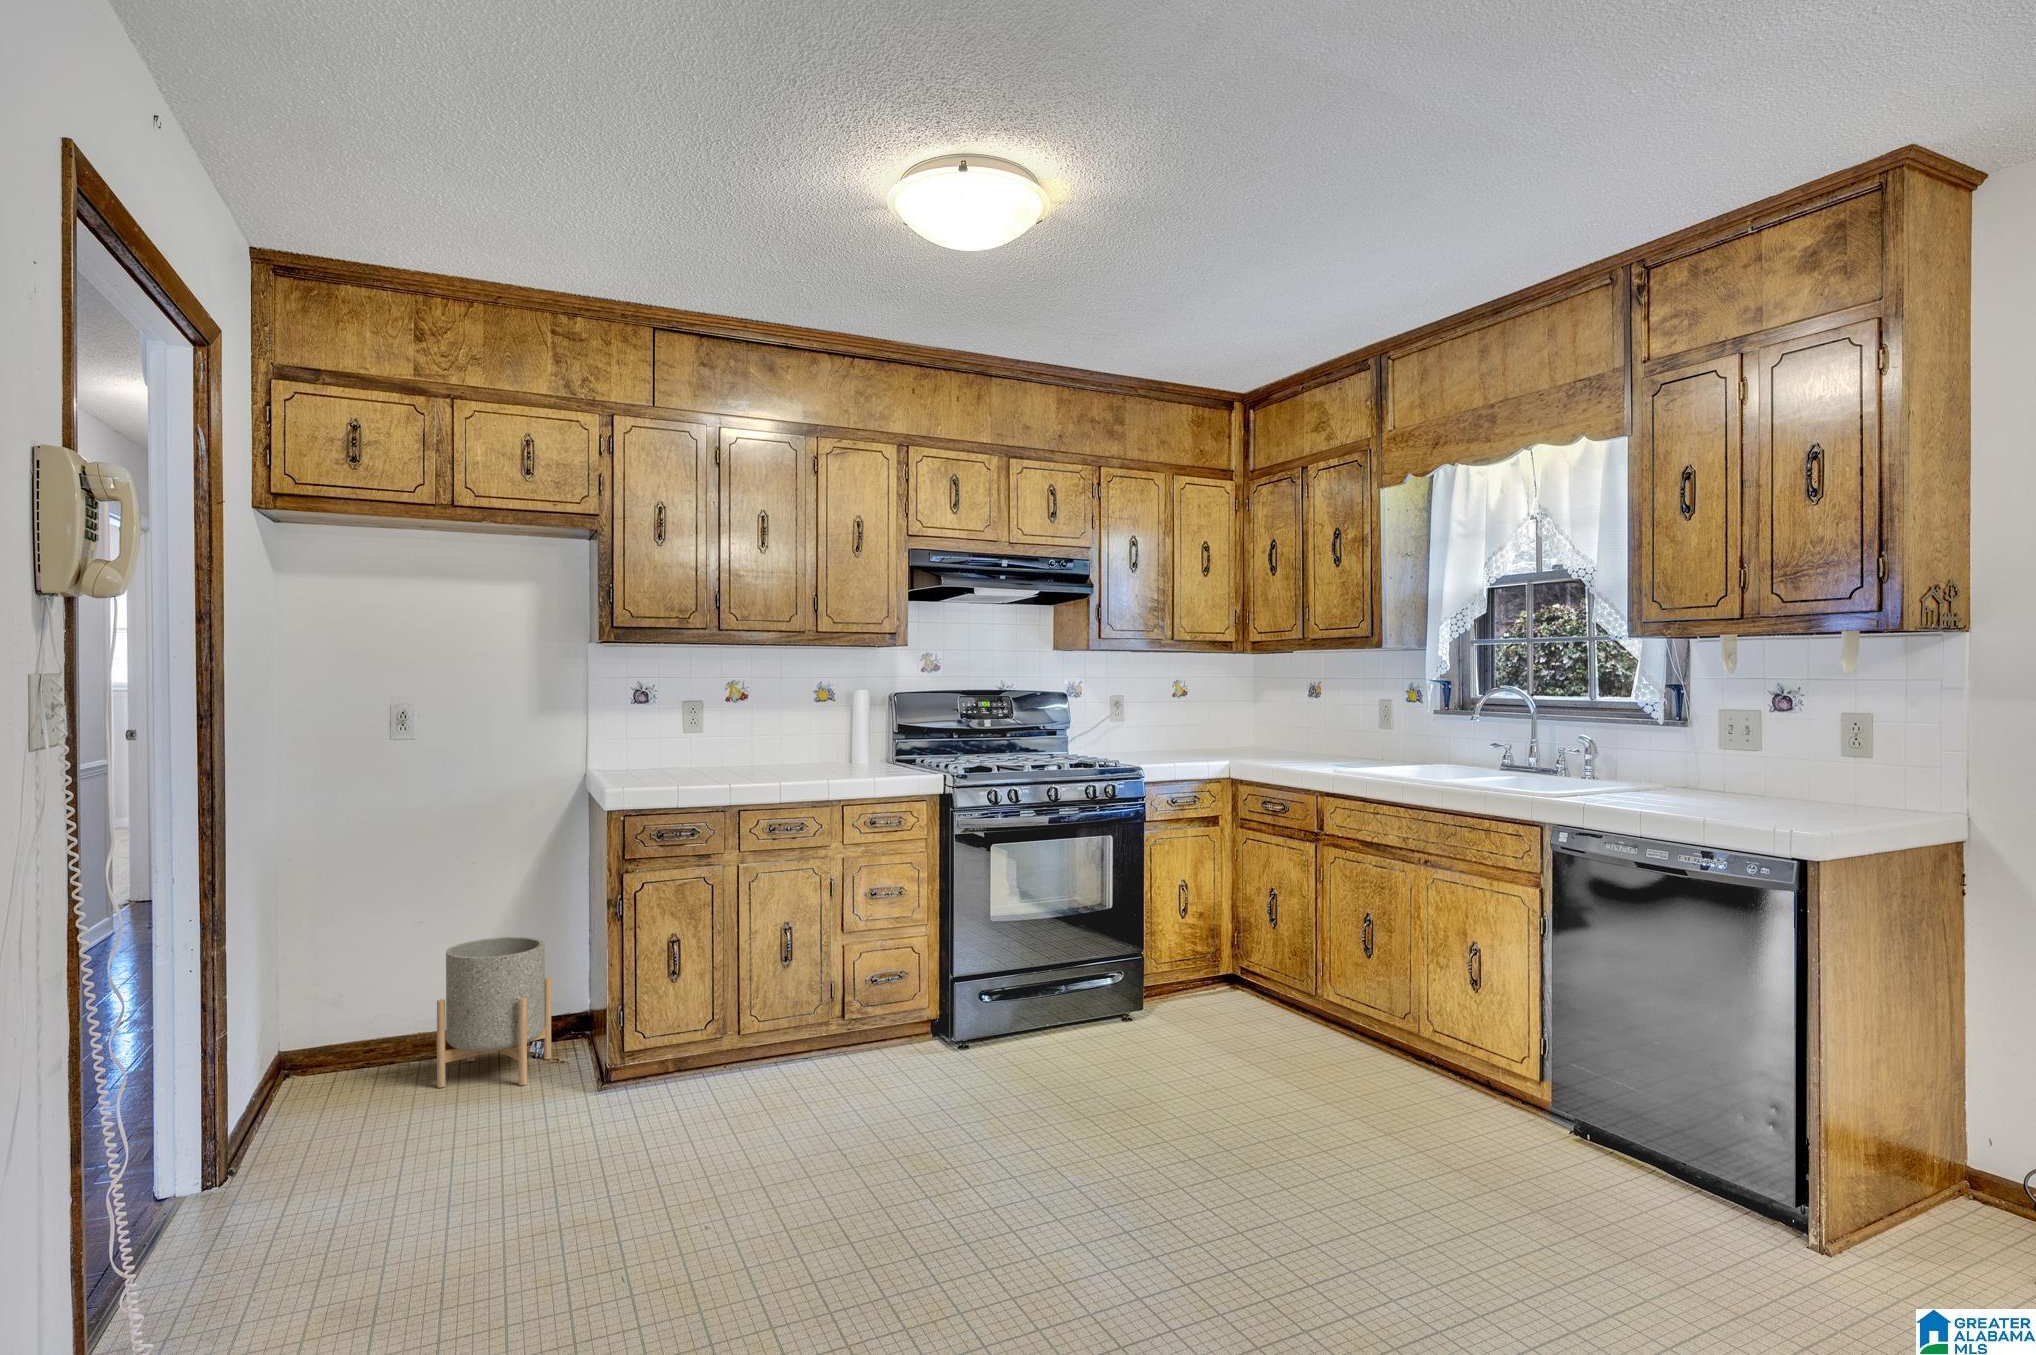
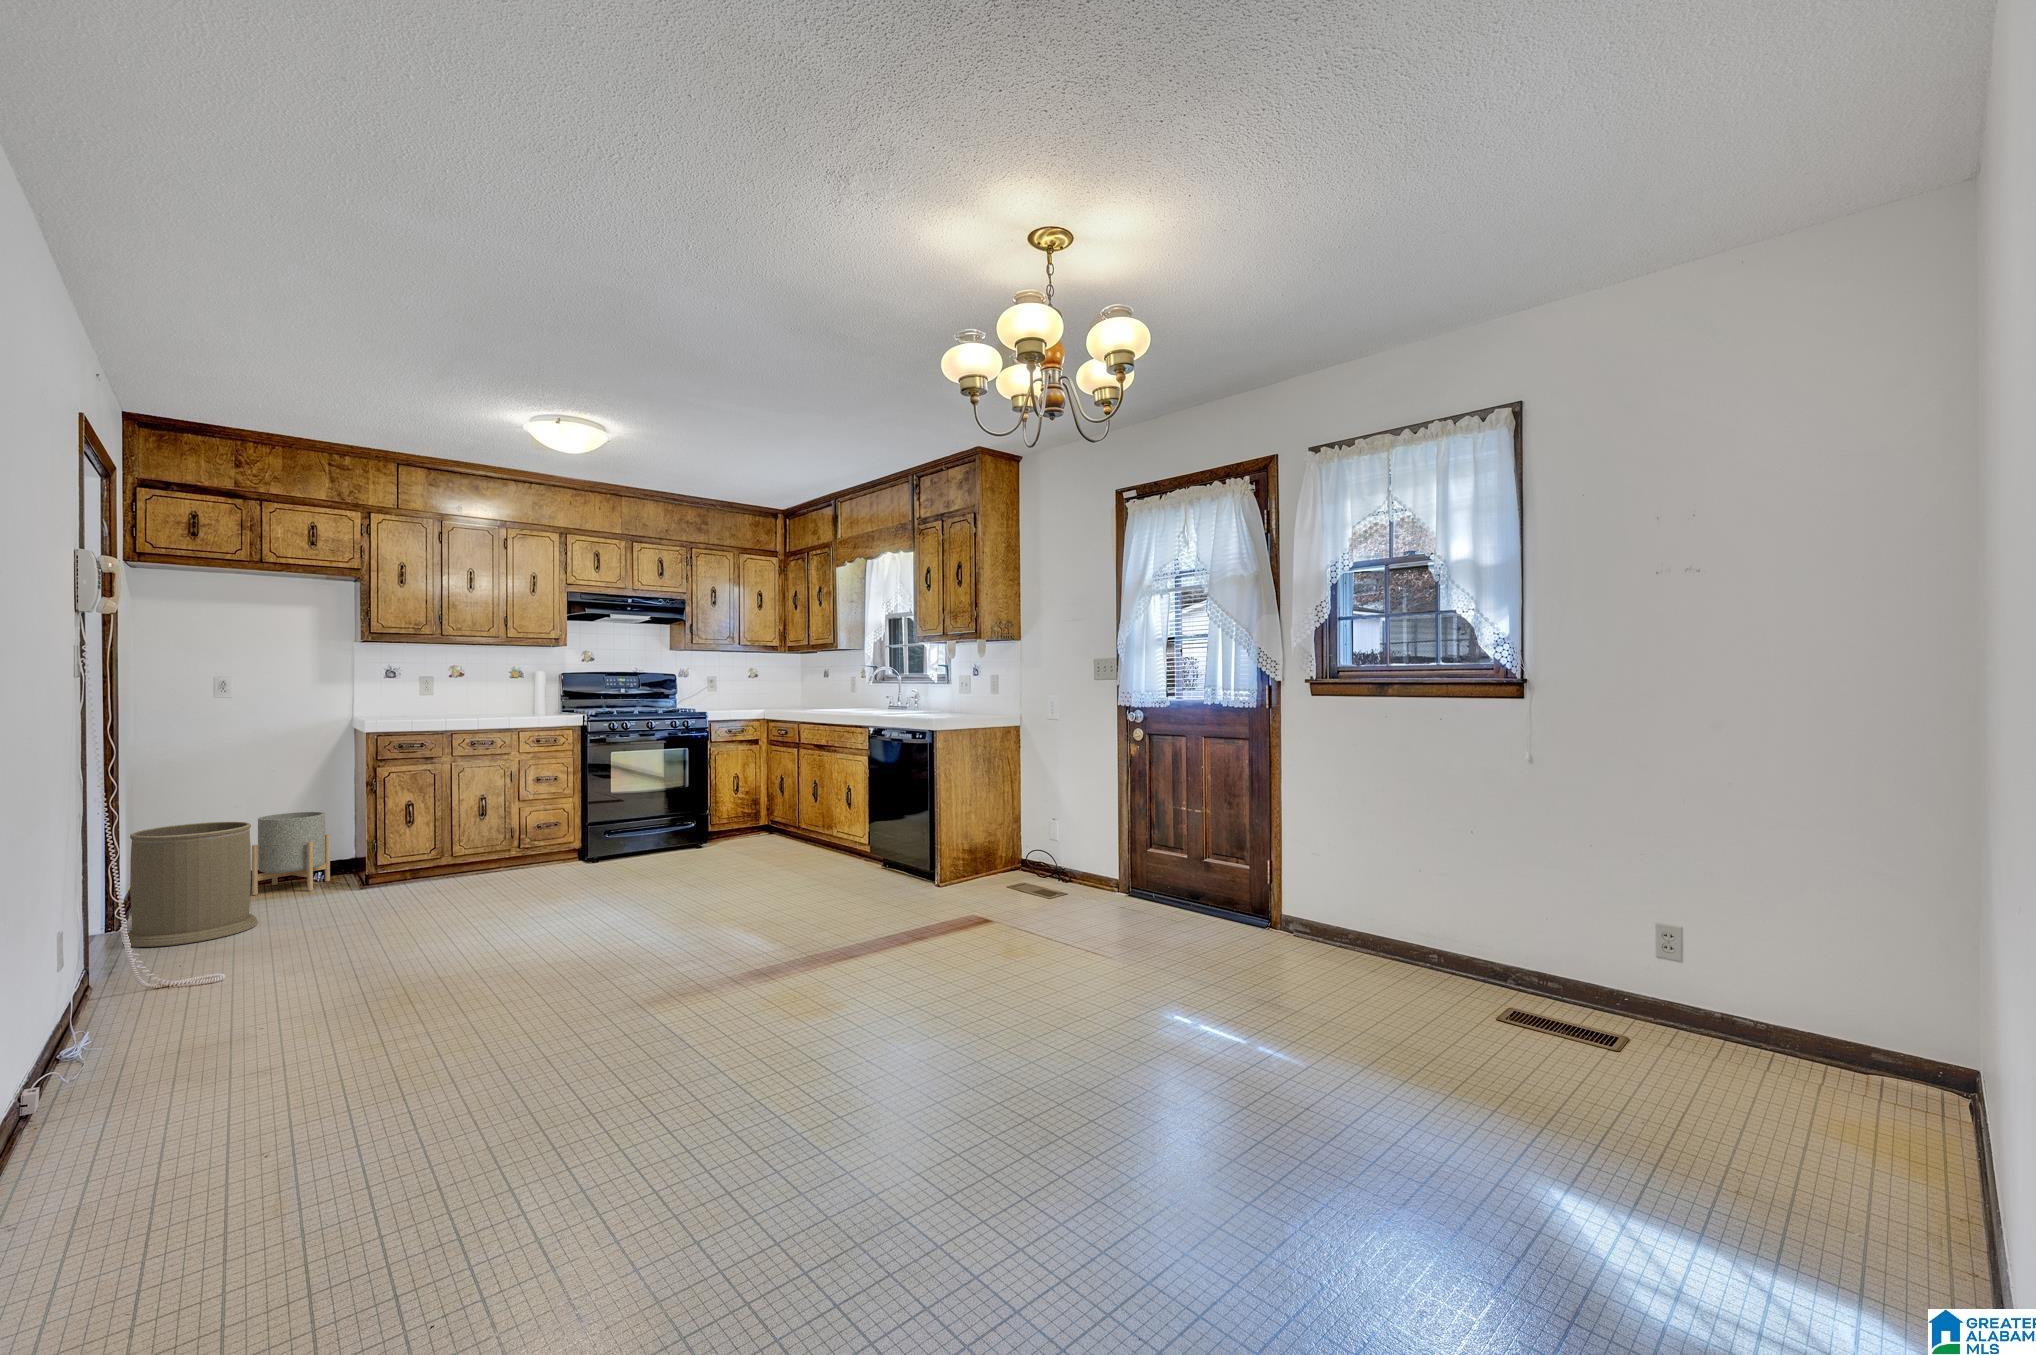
trash can: none [226,983,441,1243] -> present [122,822,258,947]

